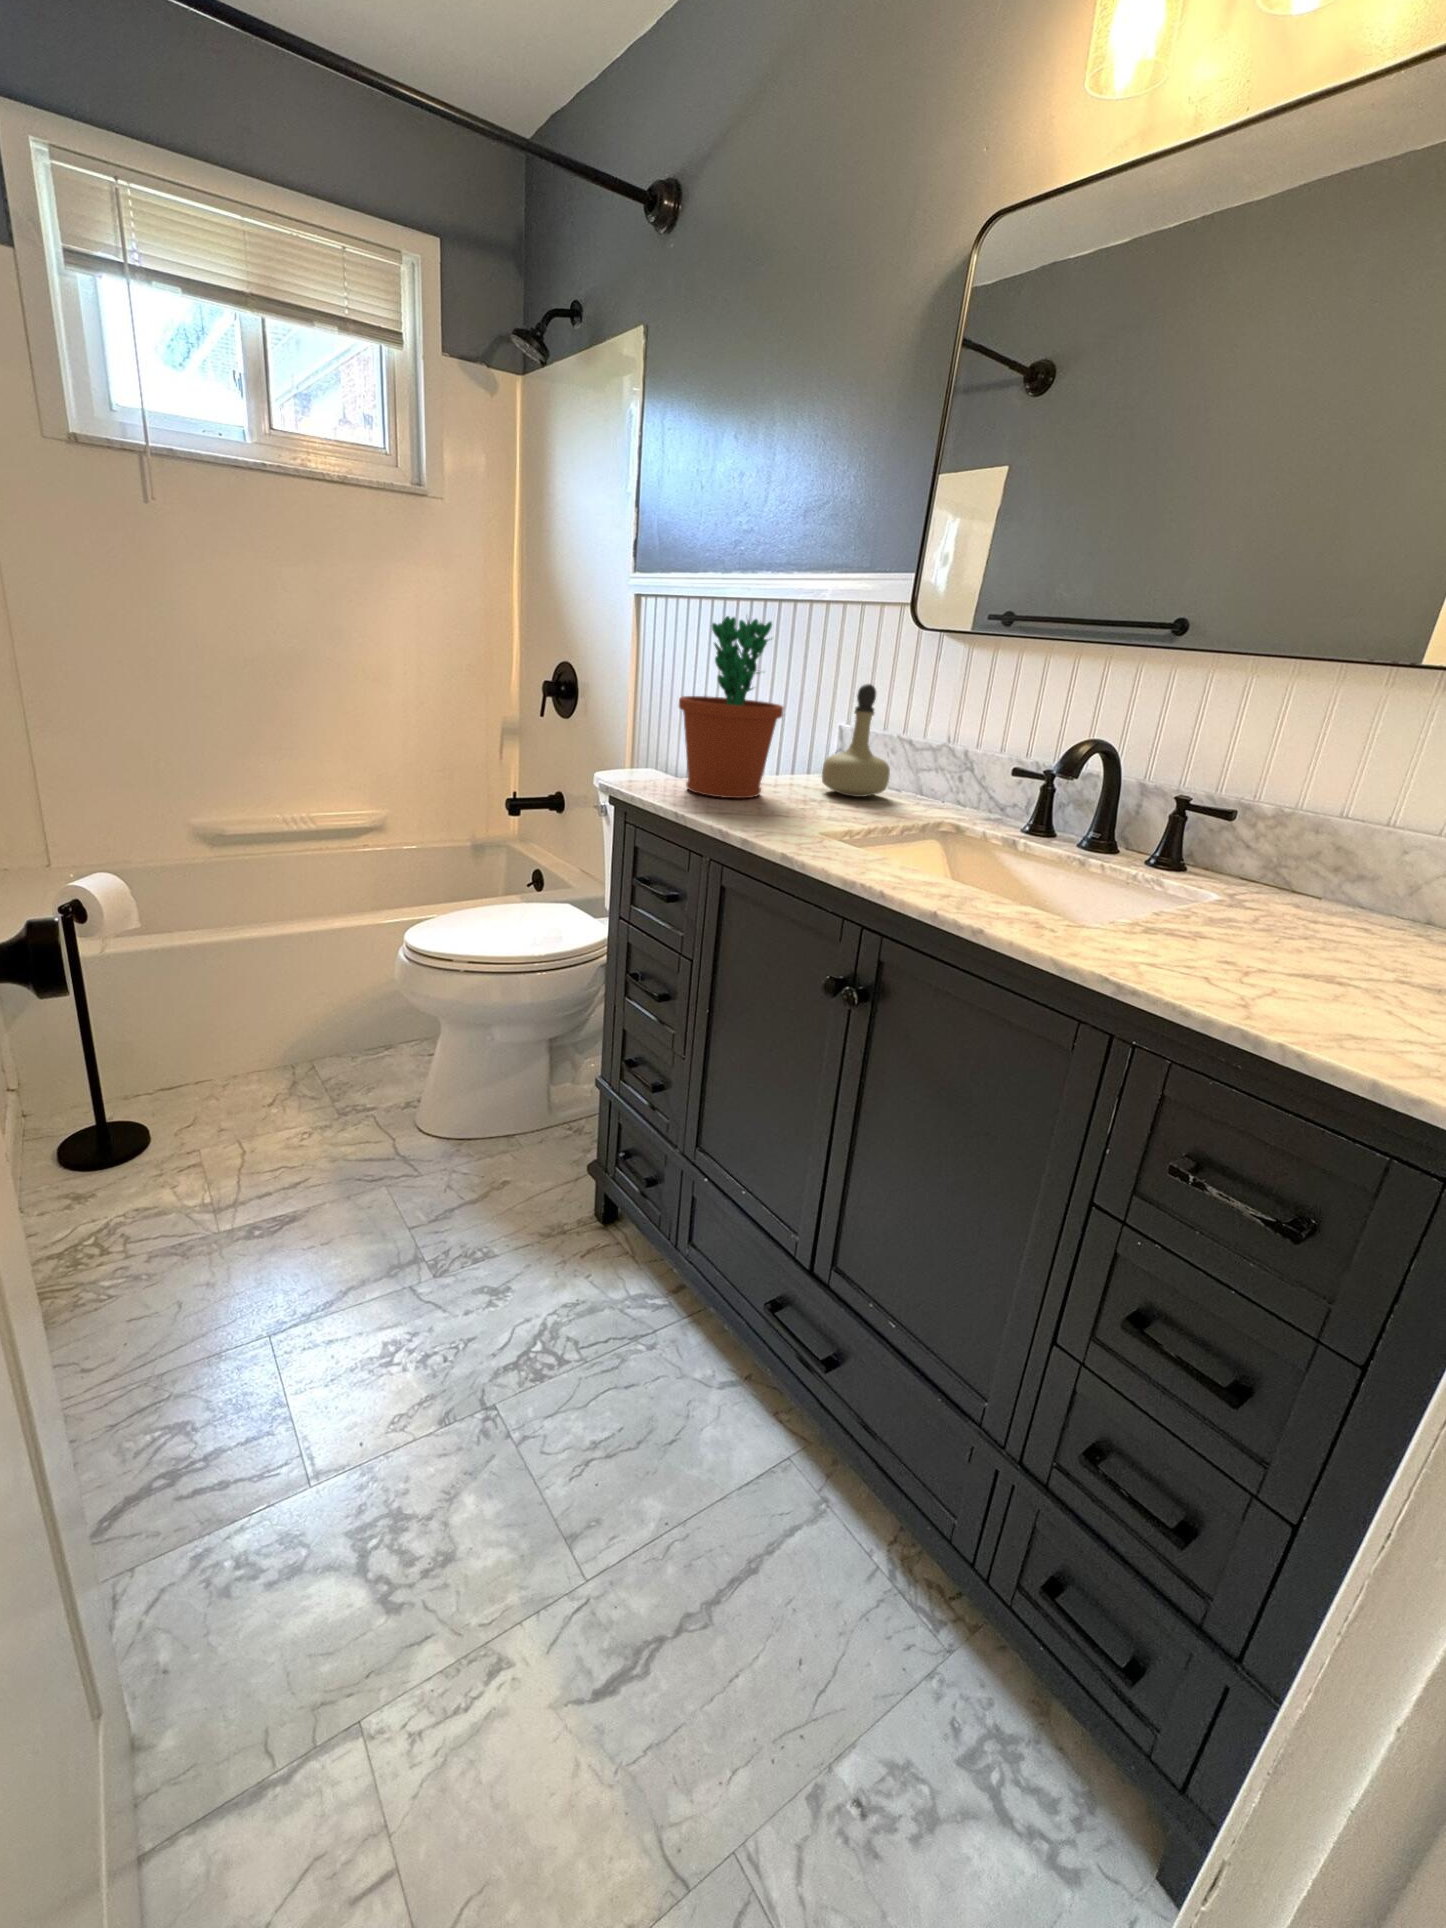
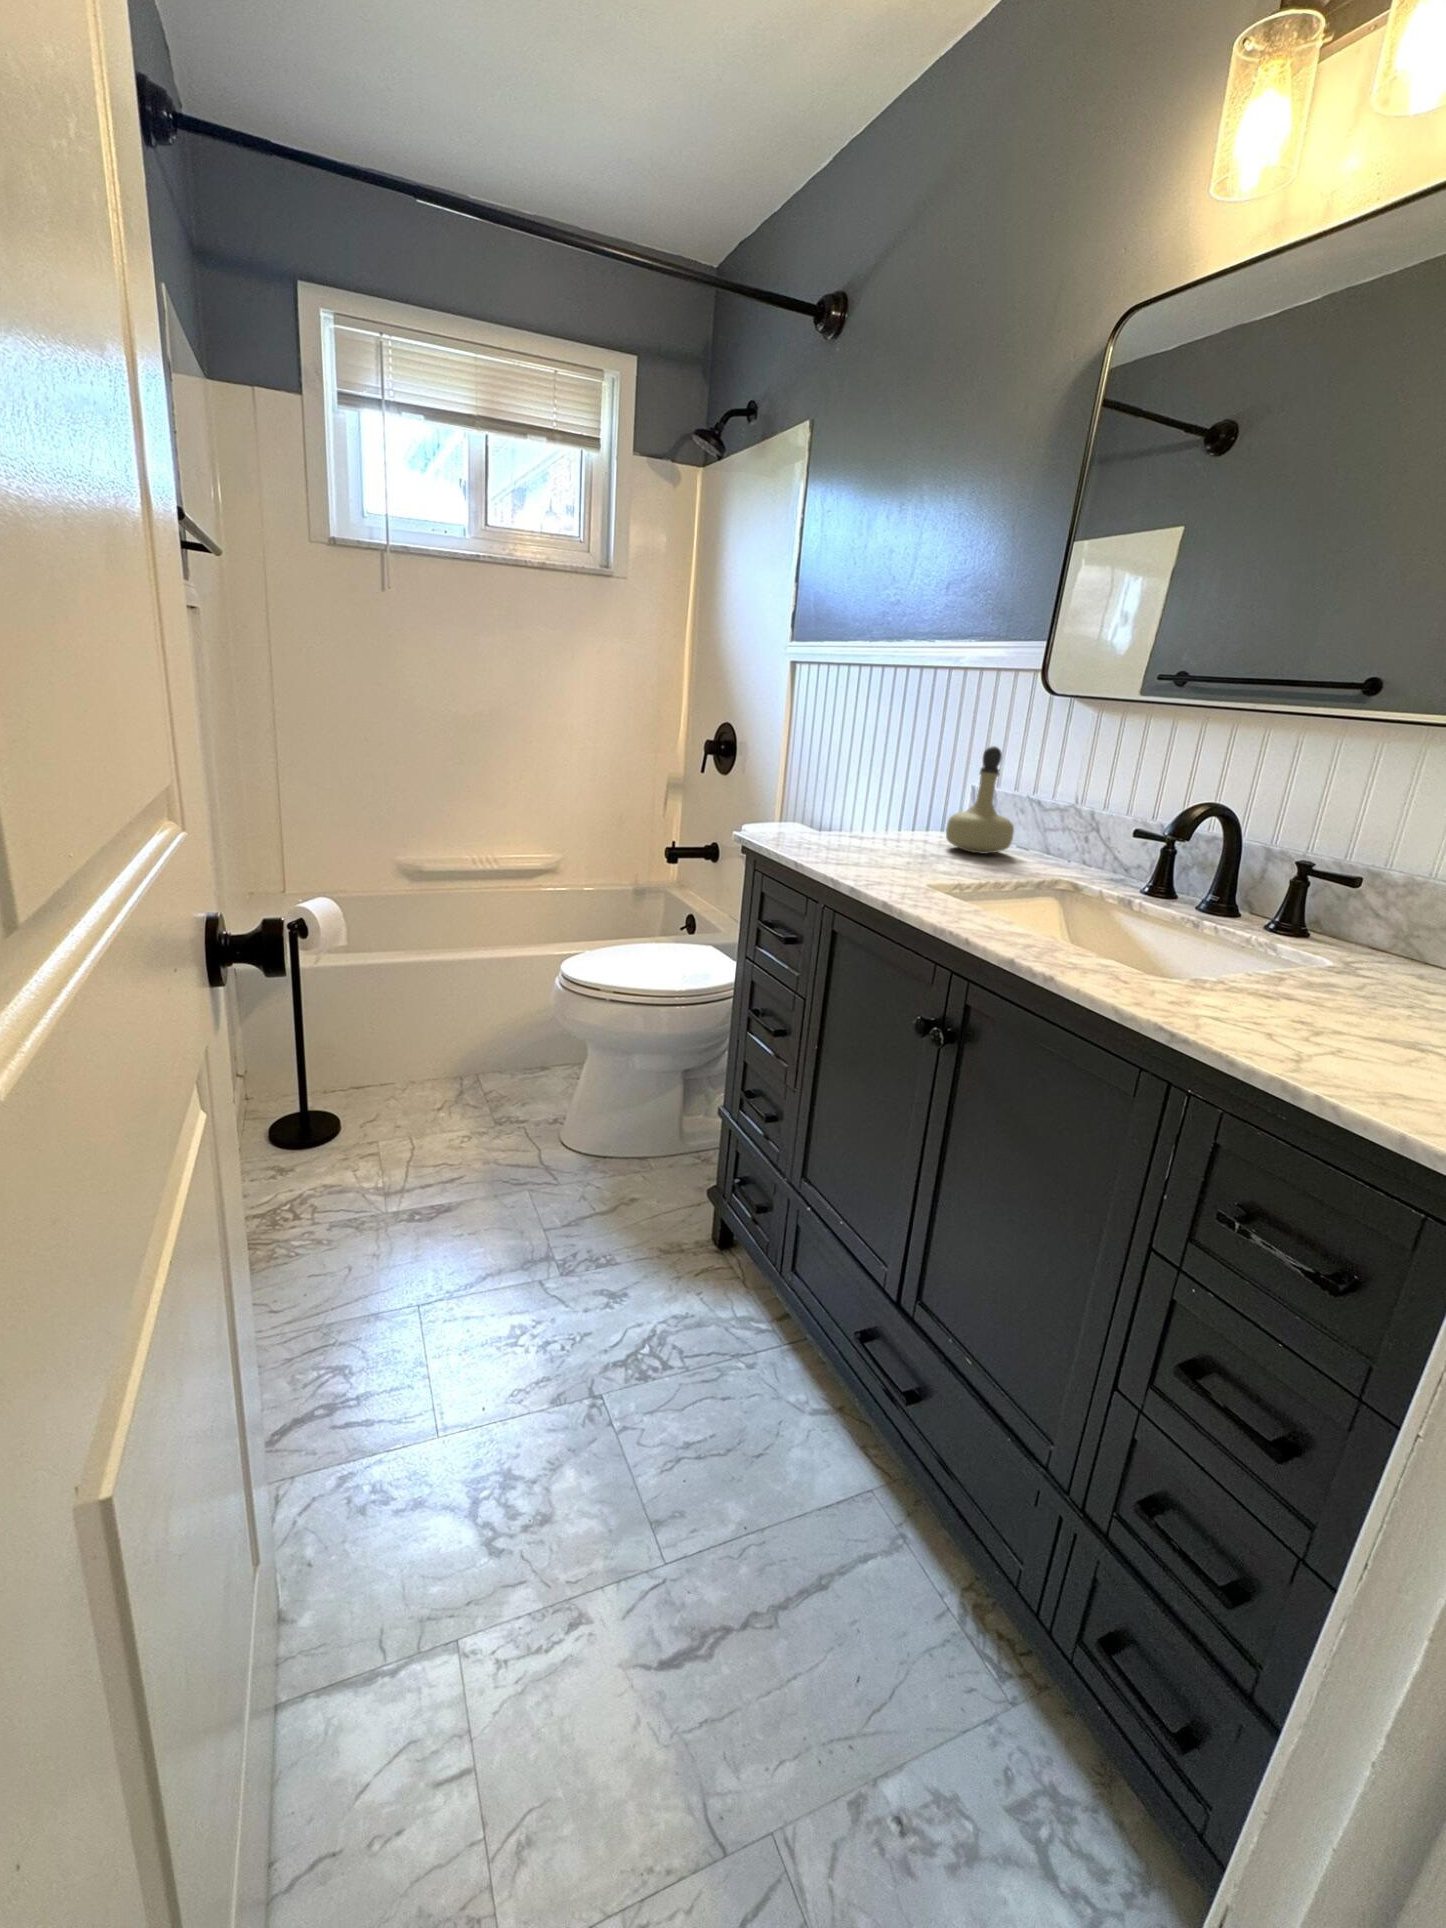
flower pot: present [679,616,784,798] -> none [808,682,907,851]

